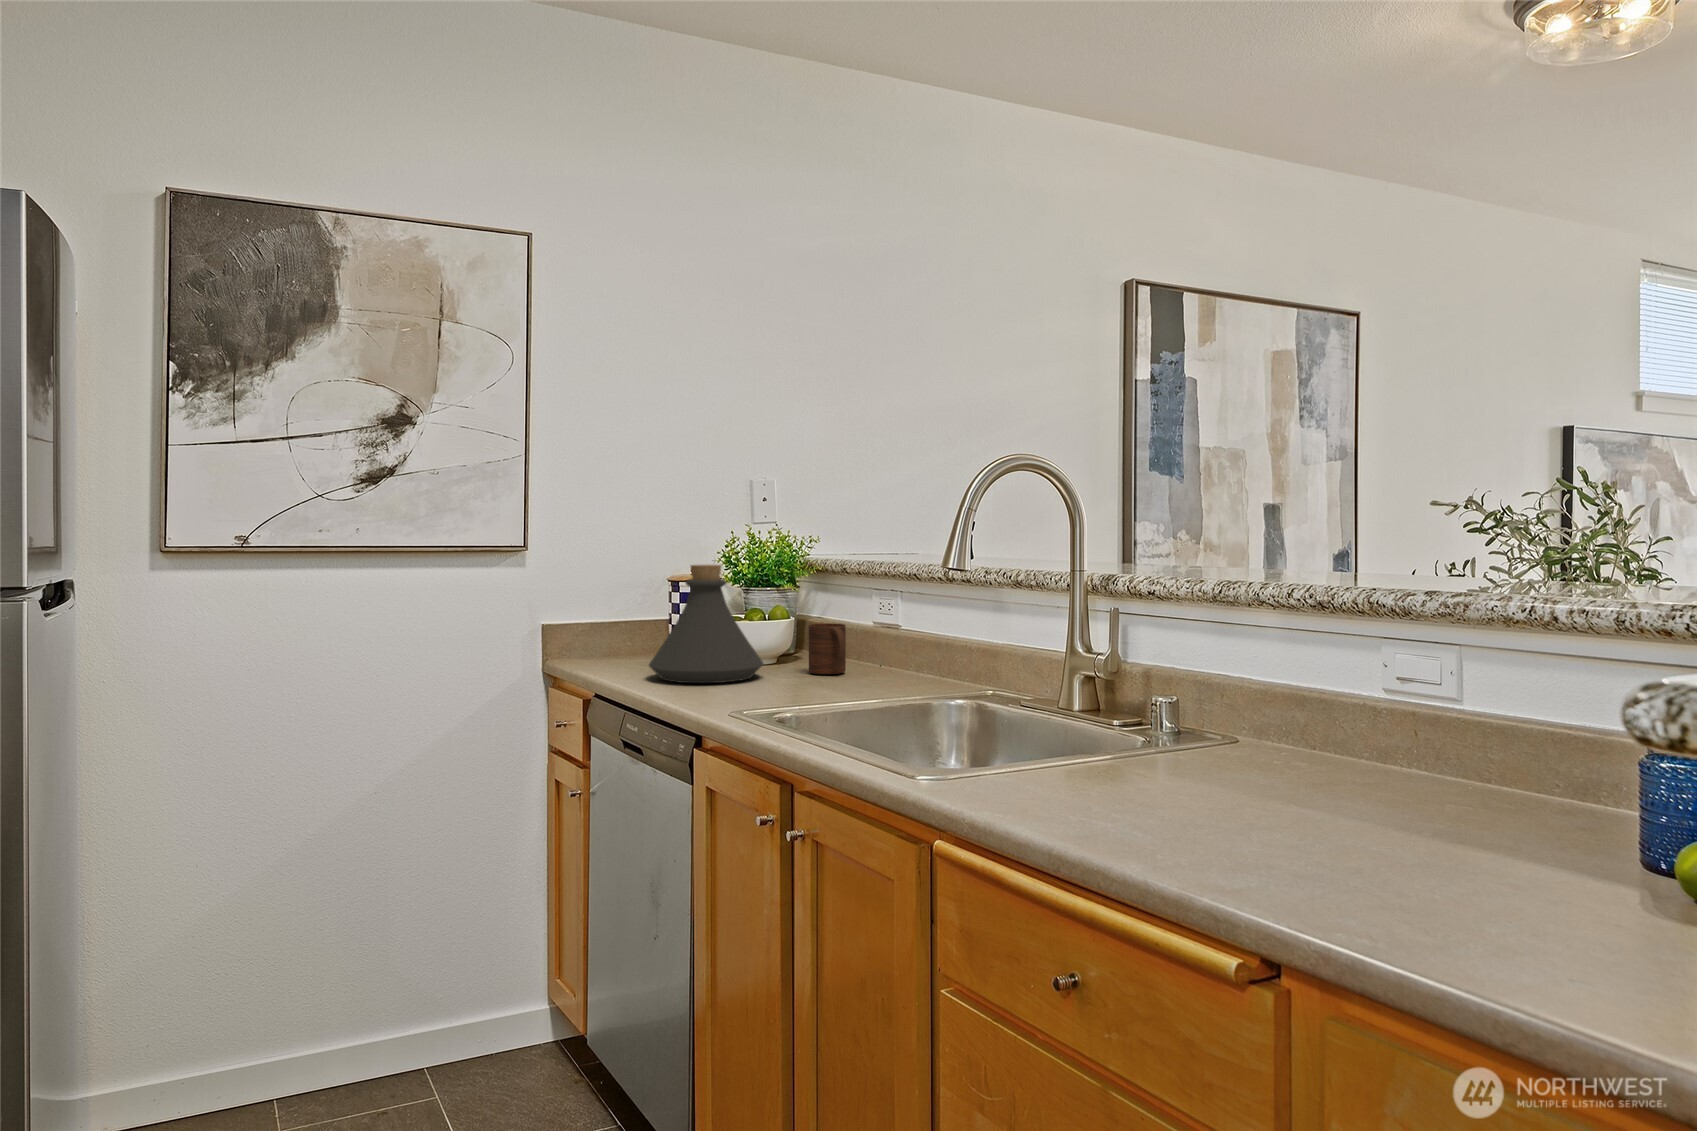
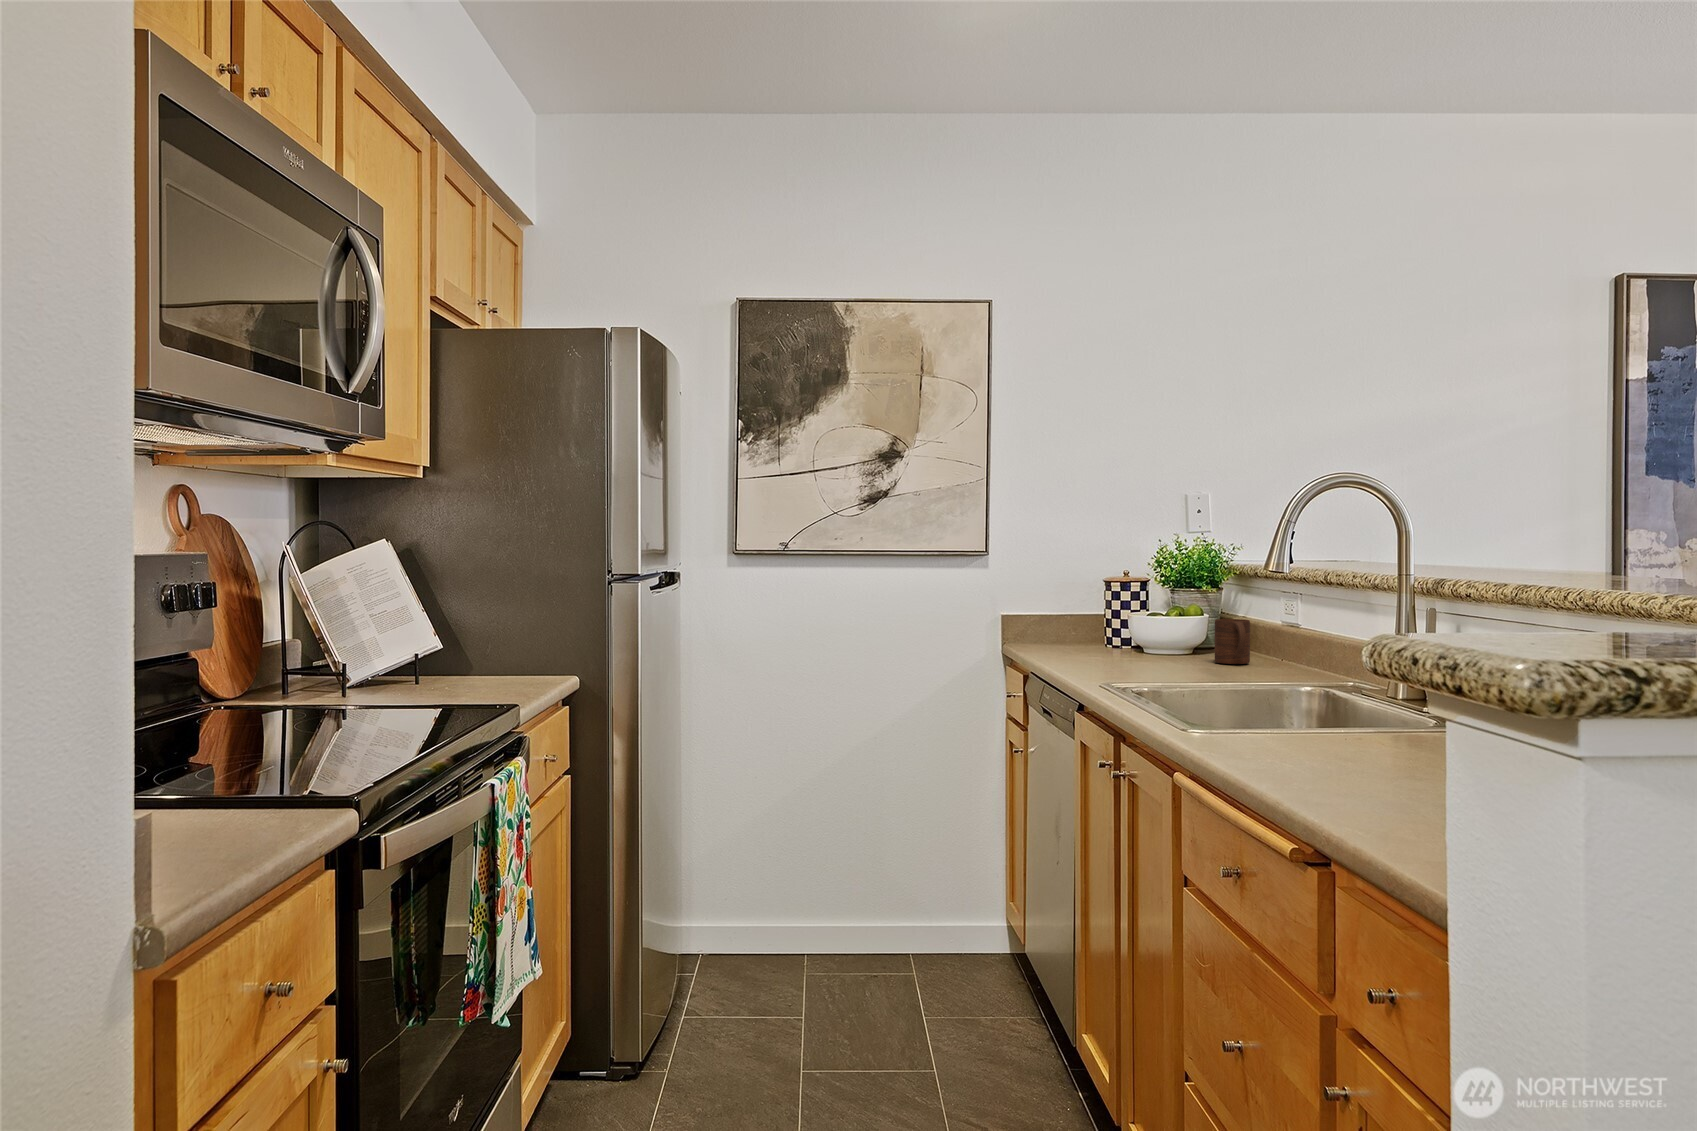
bottle: present [649,565,763,683] -> none [1070,565,1171,665]

